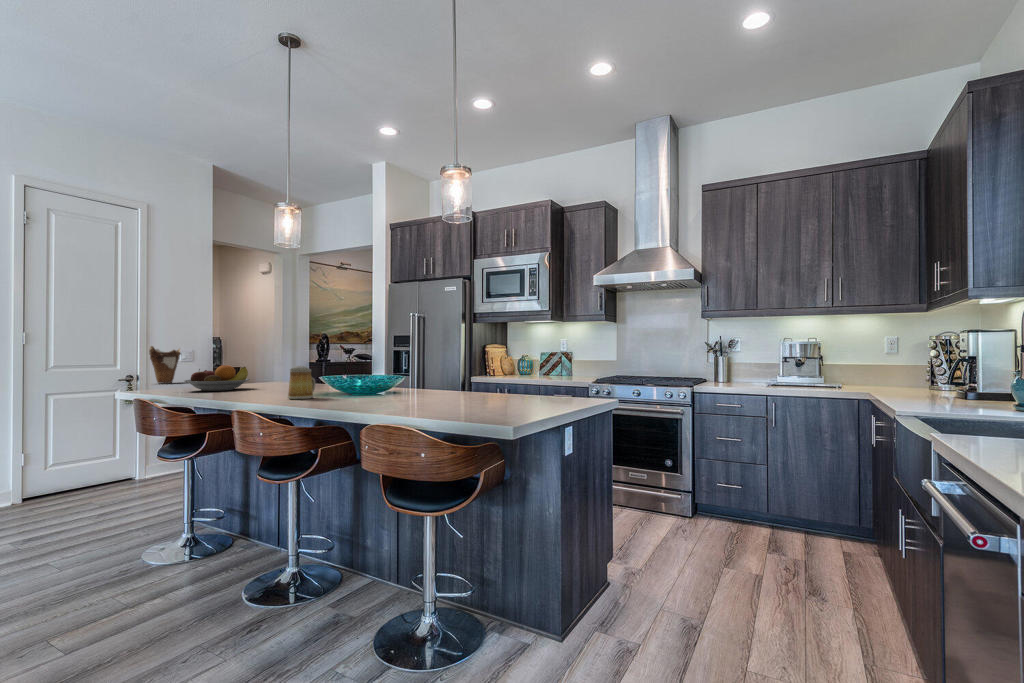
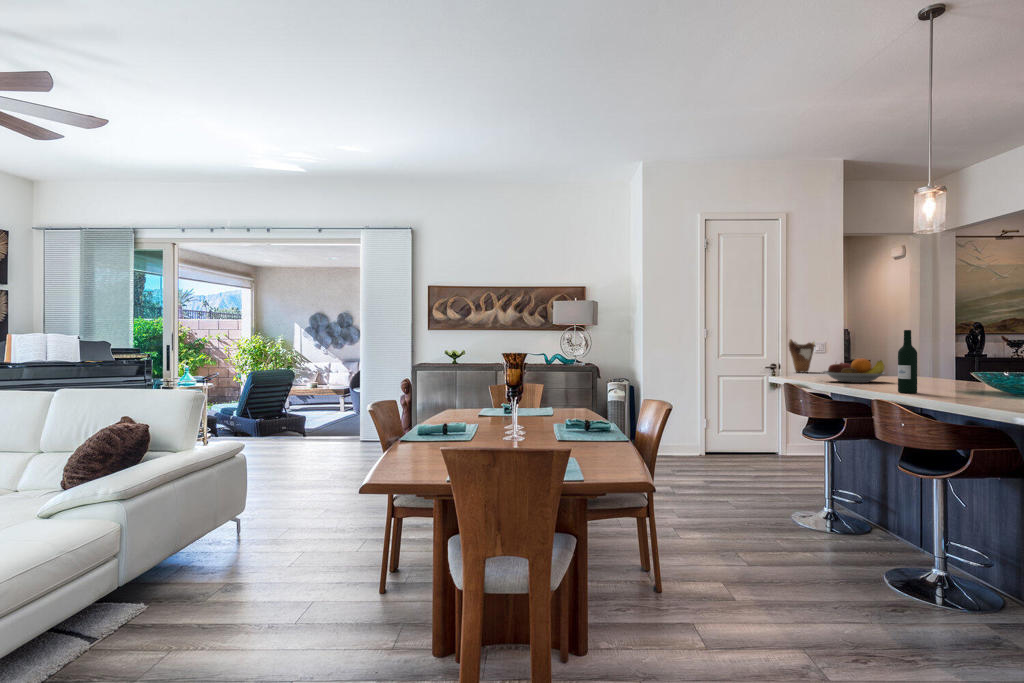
wine bottle: none [258,334,276,398] -> present [898,330,917,393]
mug: present [288,366,315,399] -> none [931,362,966,397]

